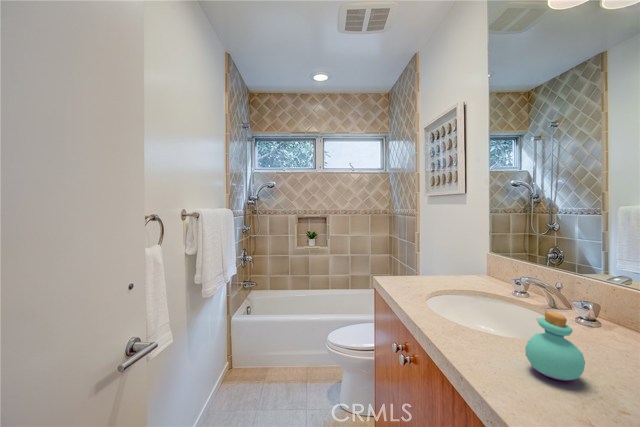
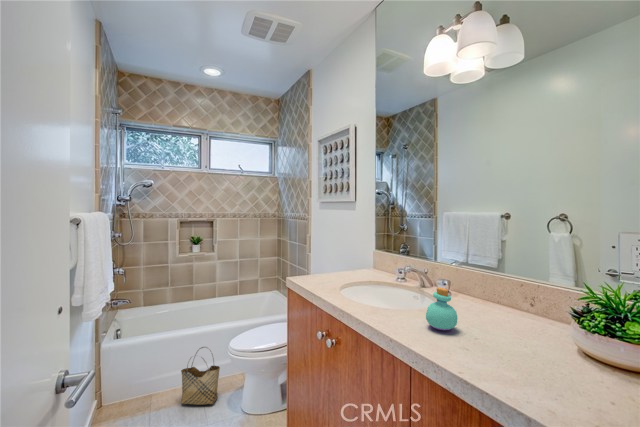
woven basket: none [288,333,321,389] -> present [181,347,220,405]

